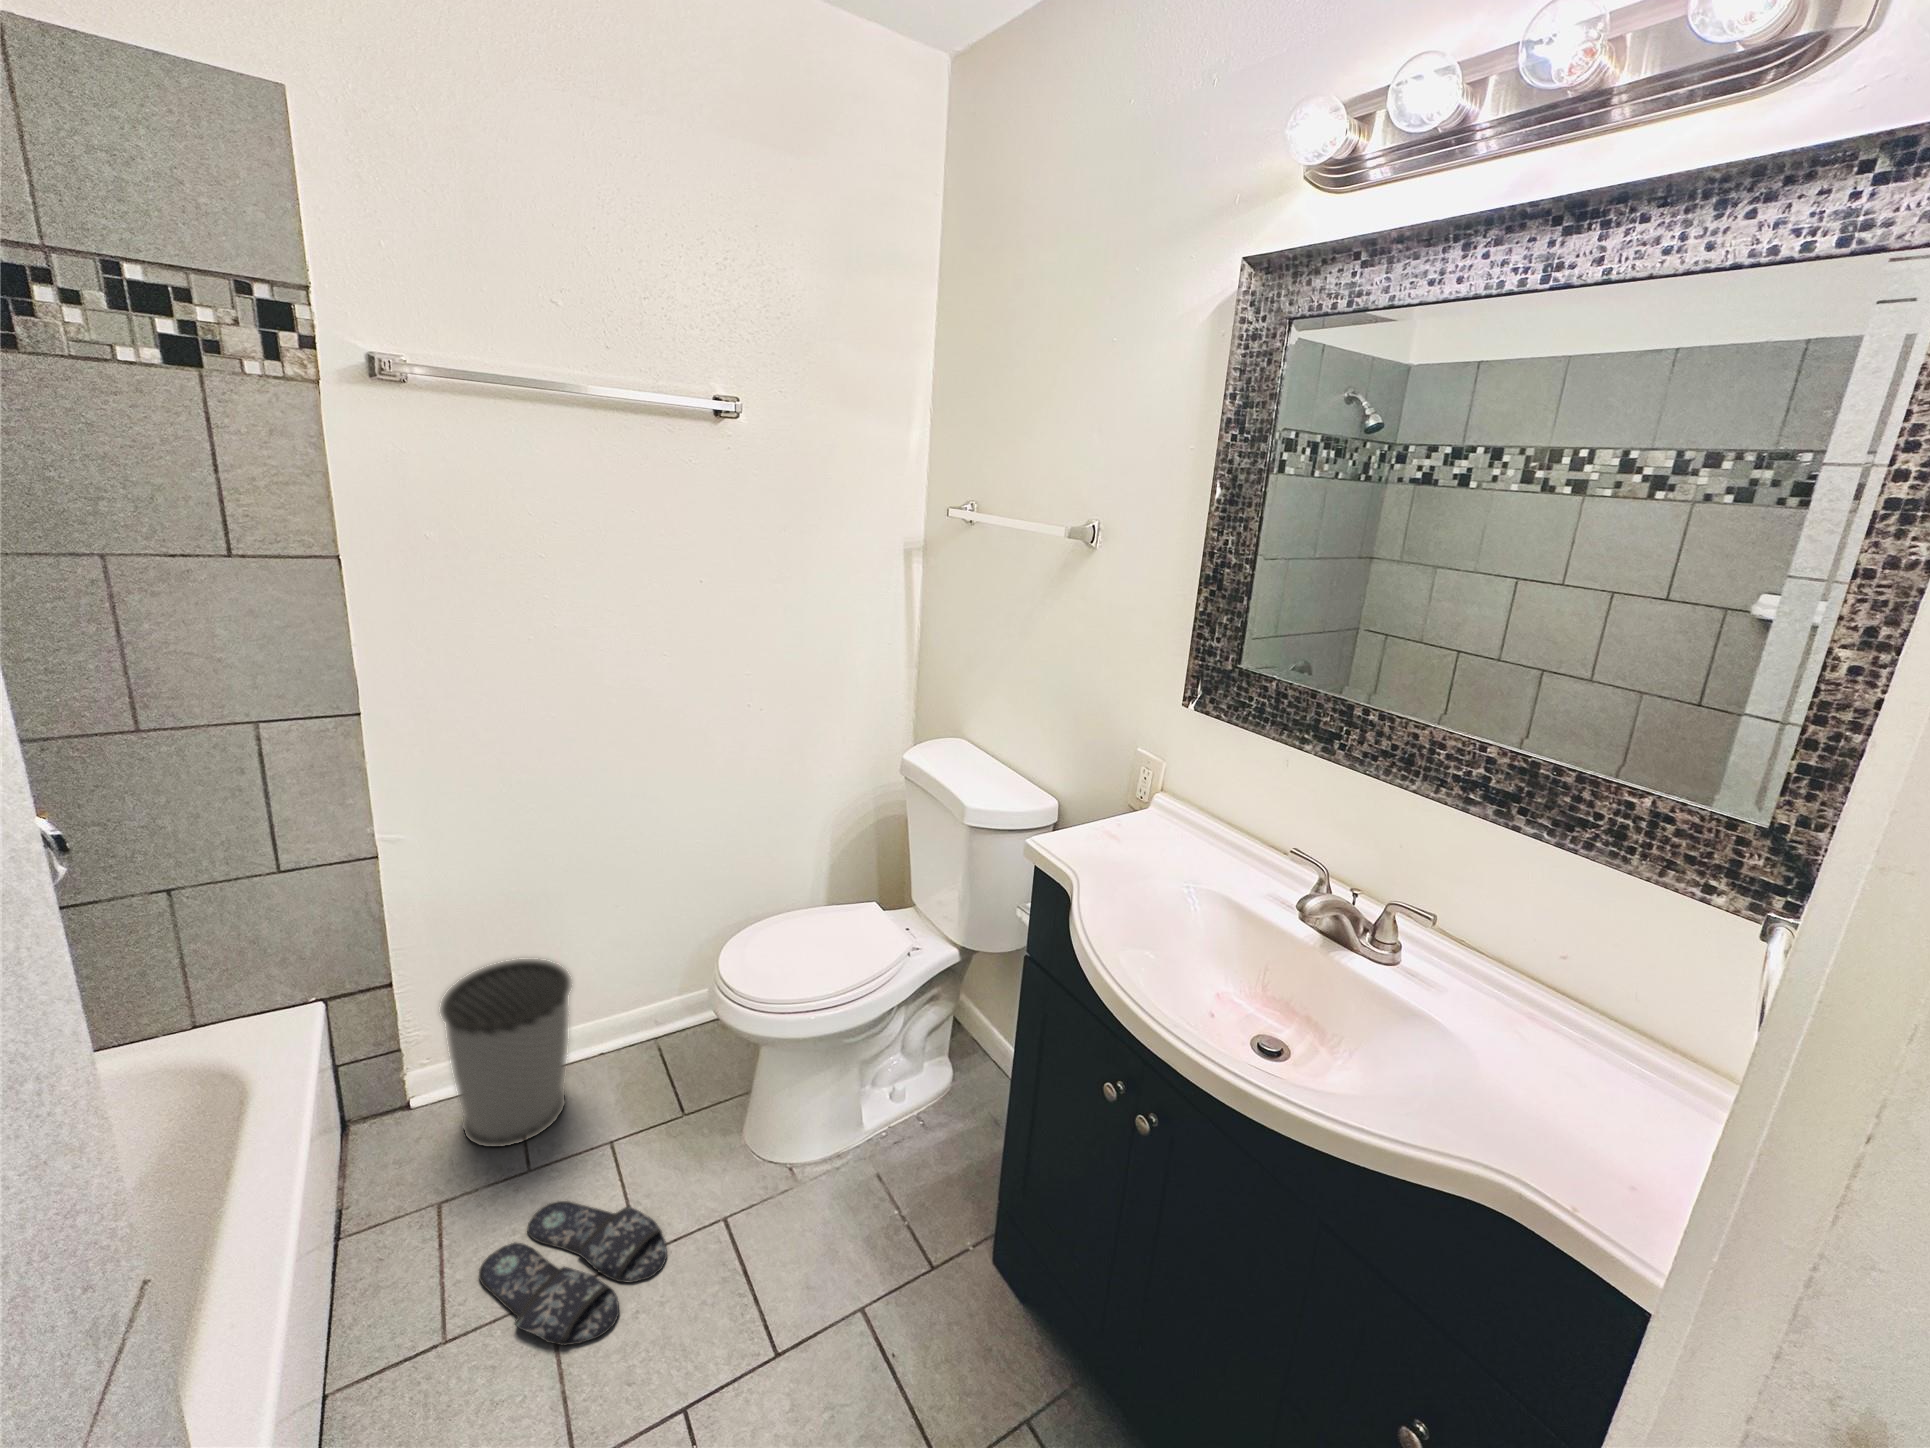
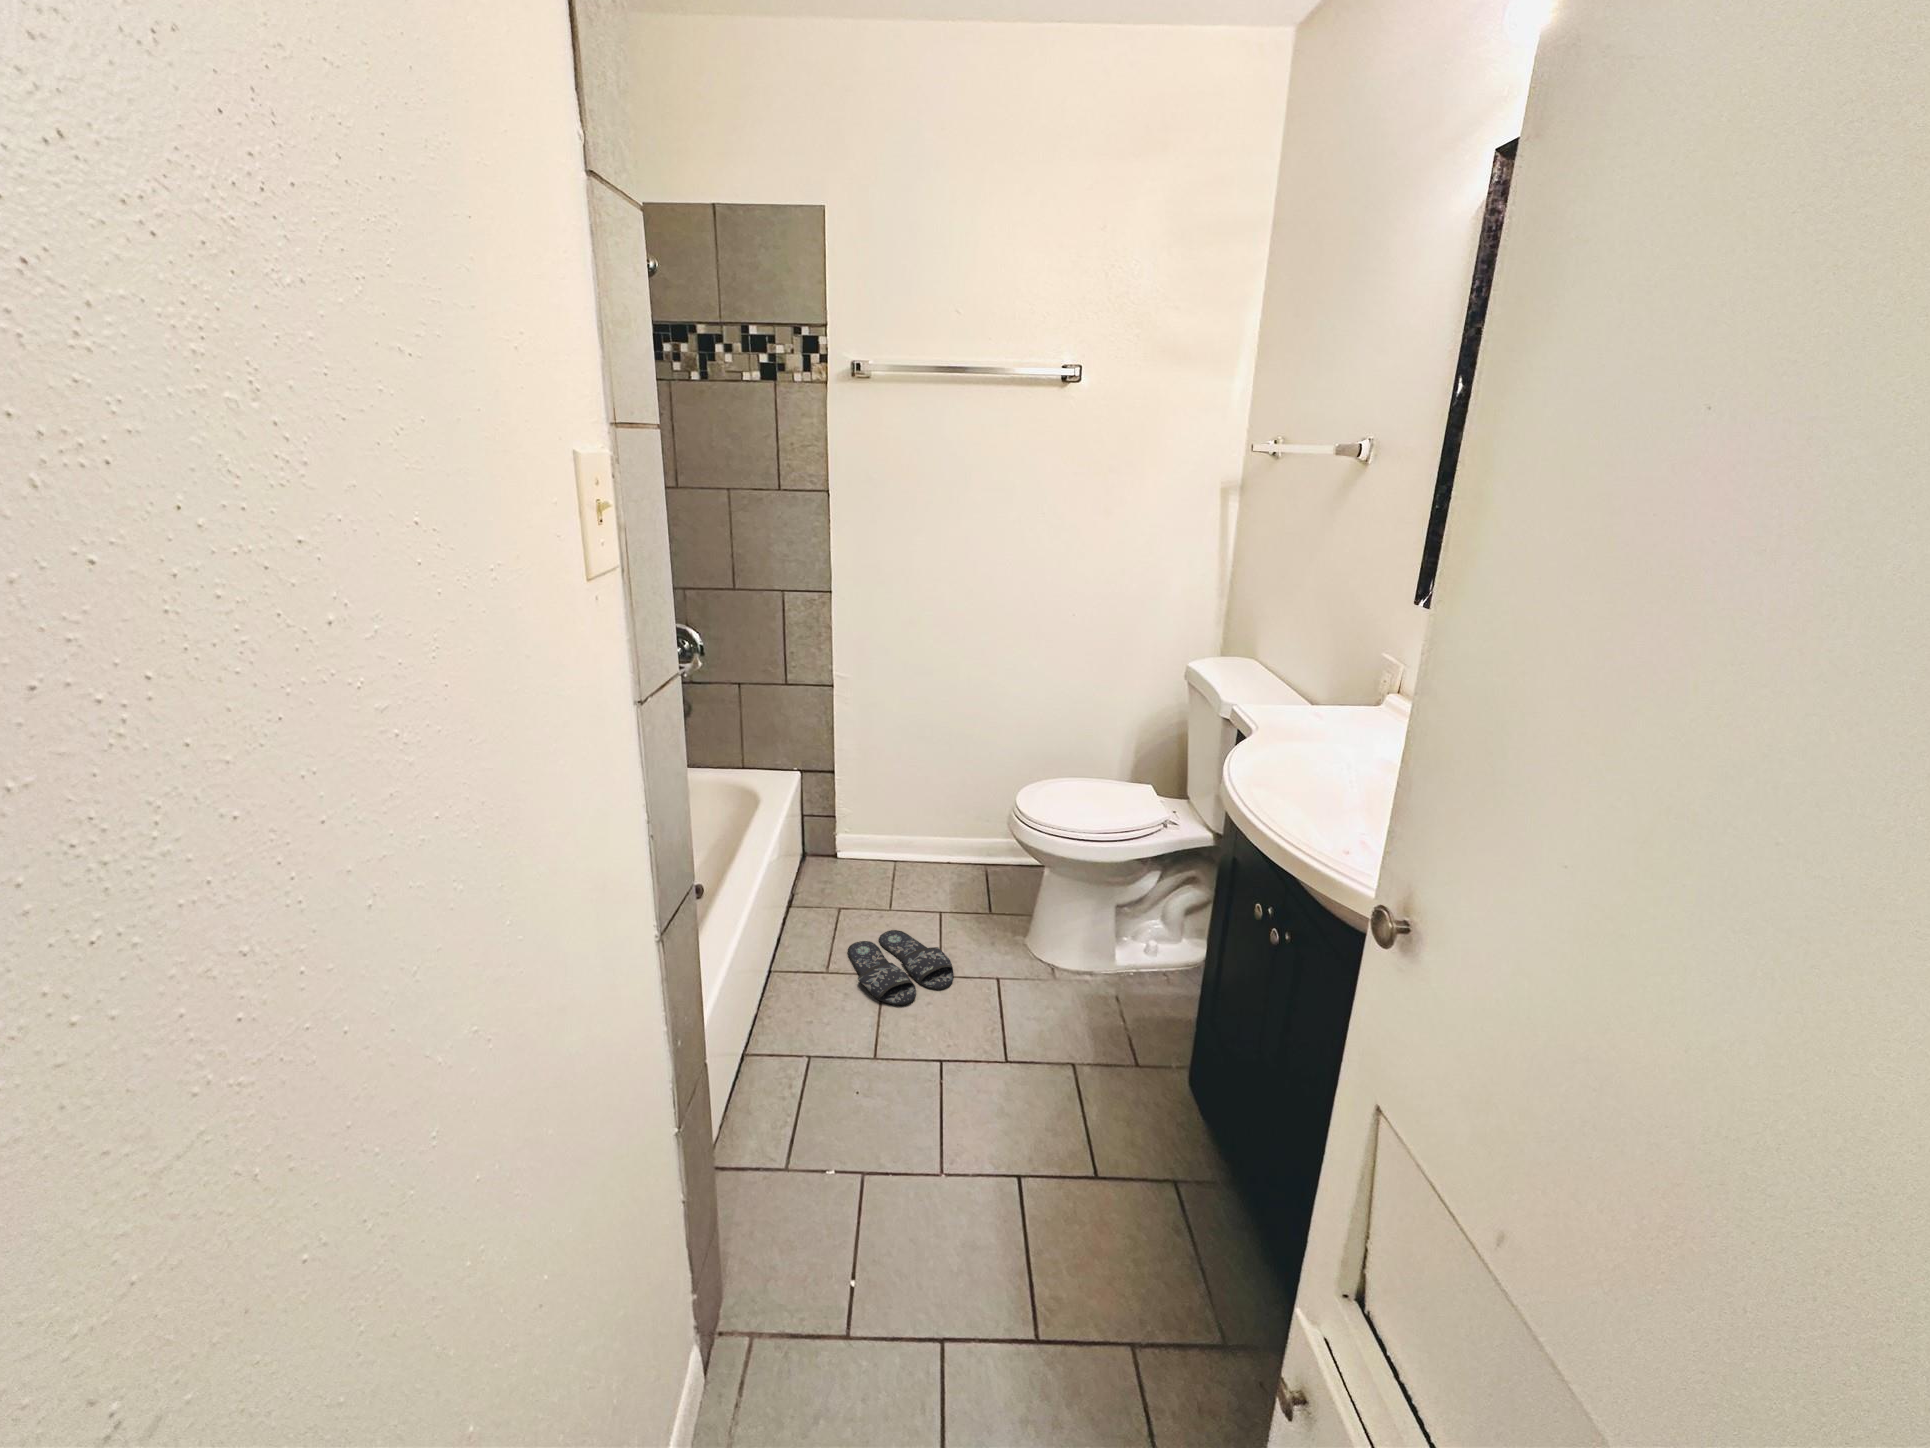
wastebasket: present [441,959,572,1147] -> none [855,774,931,894]

